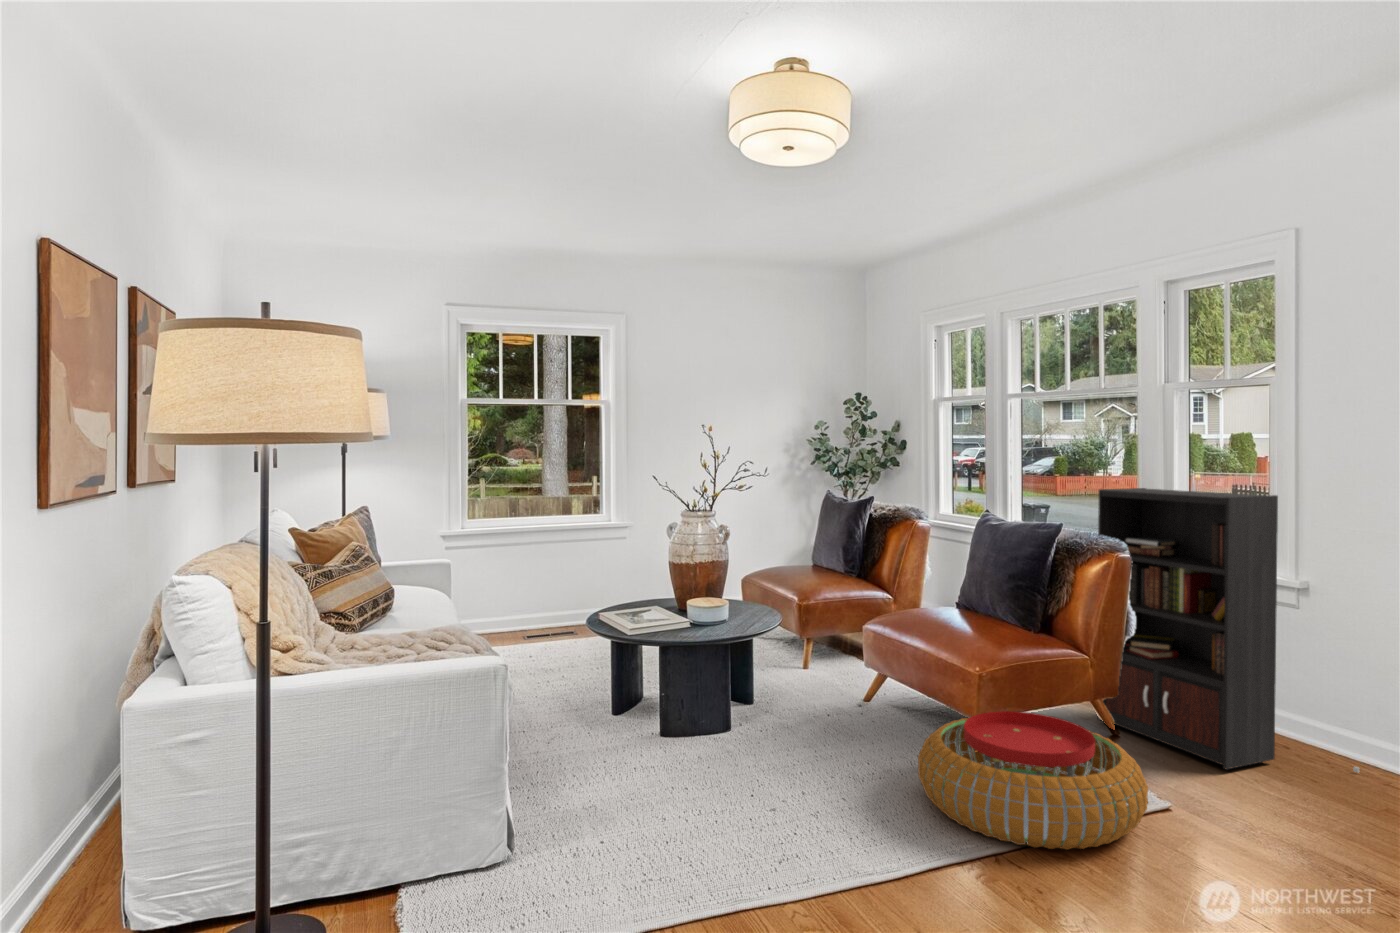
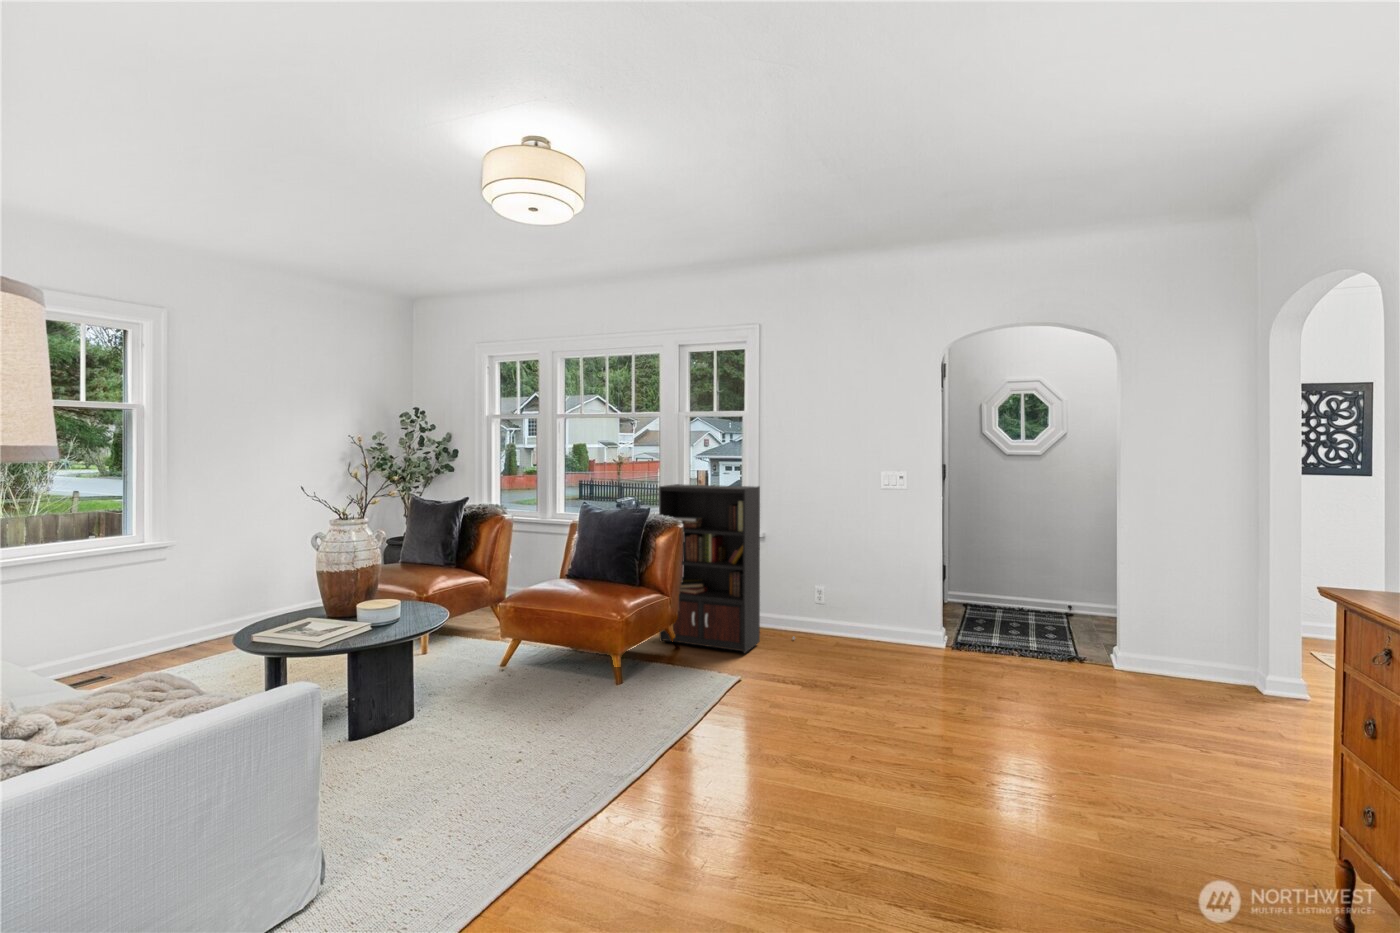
pouf: present [918,711,1148,849] -> none [598,641,743,729]

